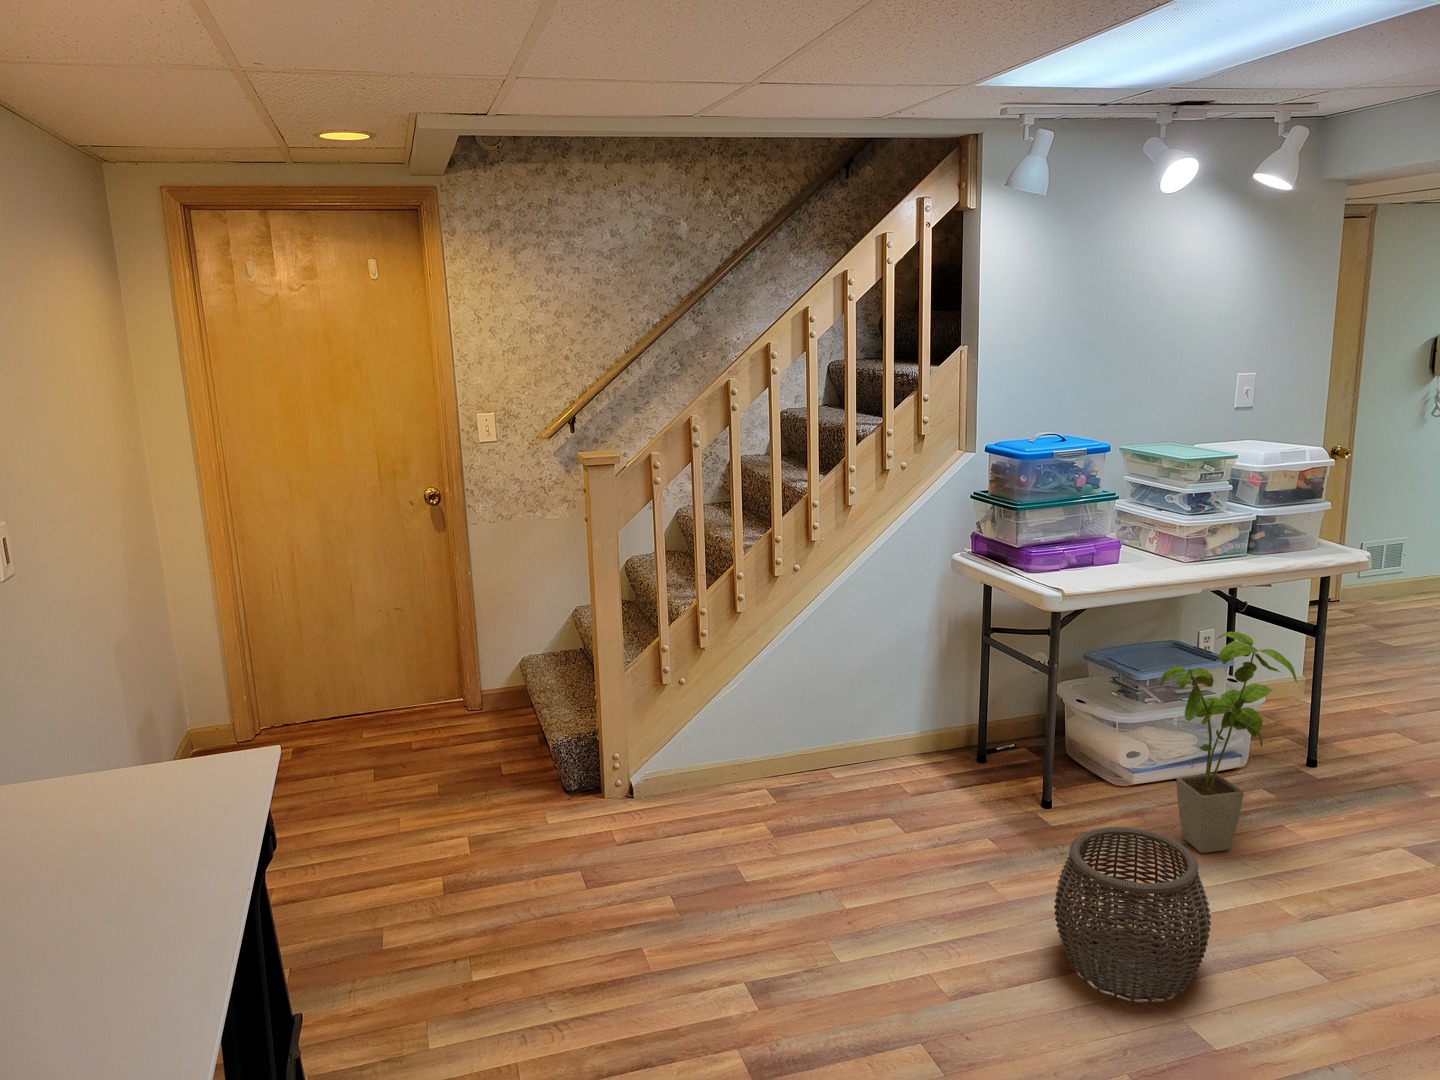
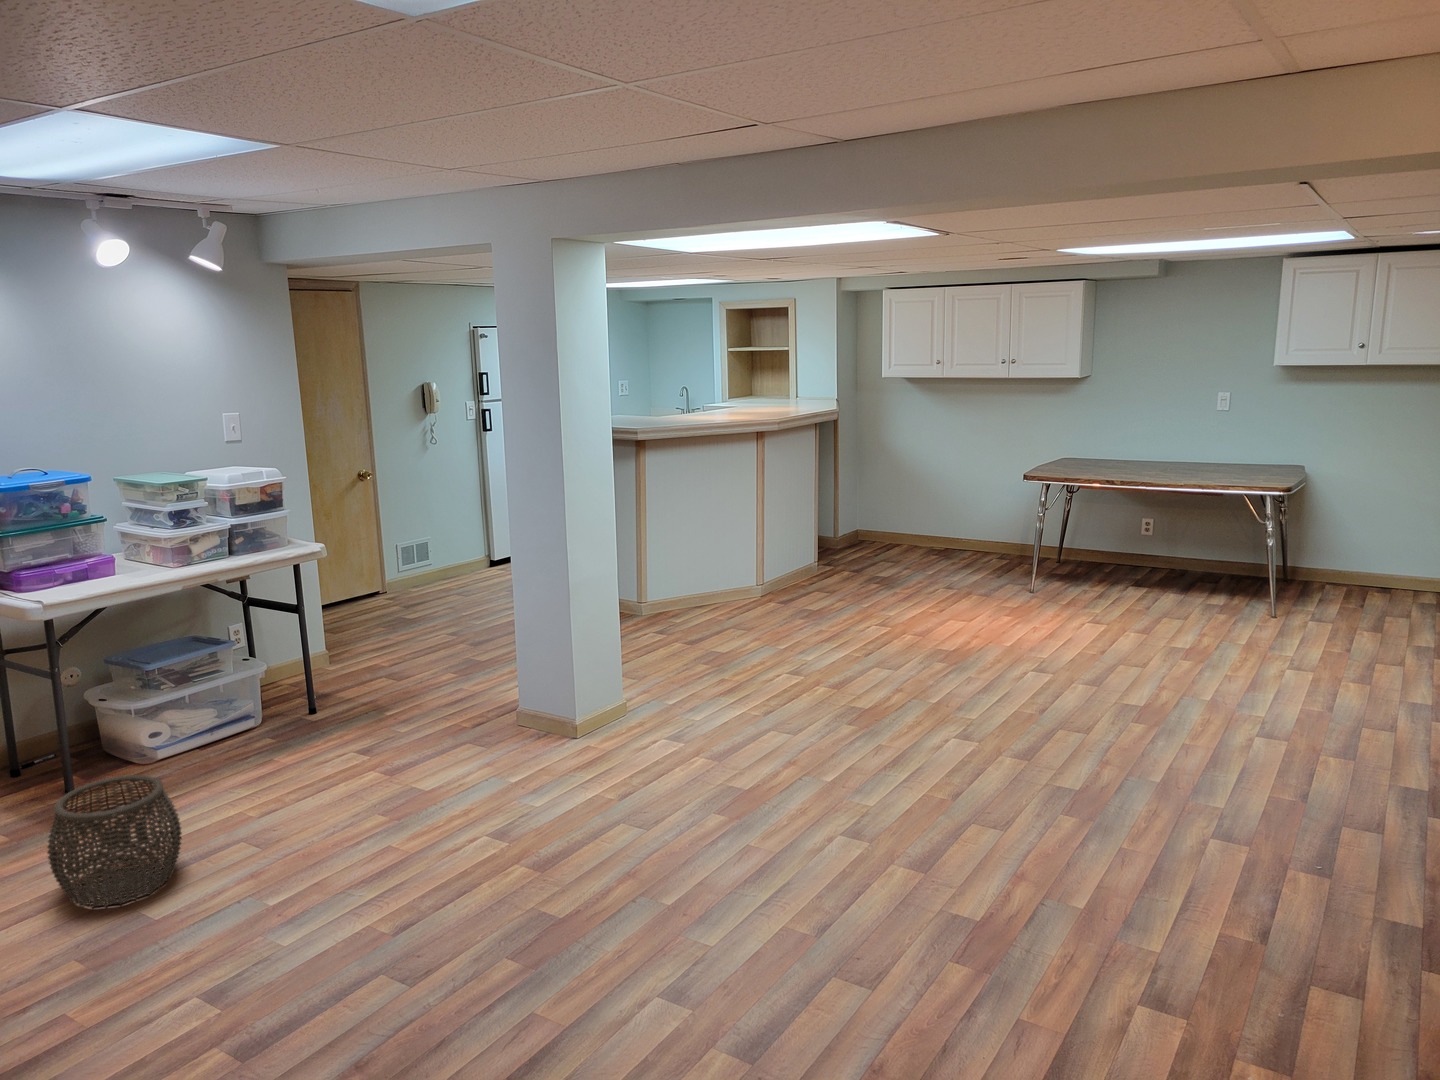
house plant: present [1160,632,1297,853] -> none [151,613,251,793]

